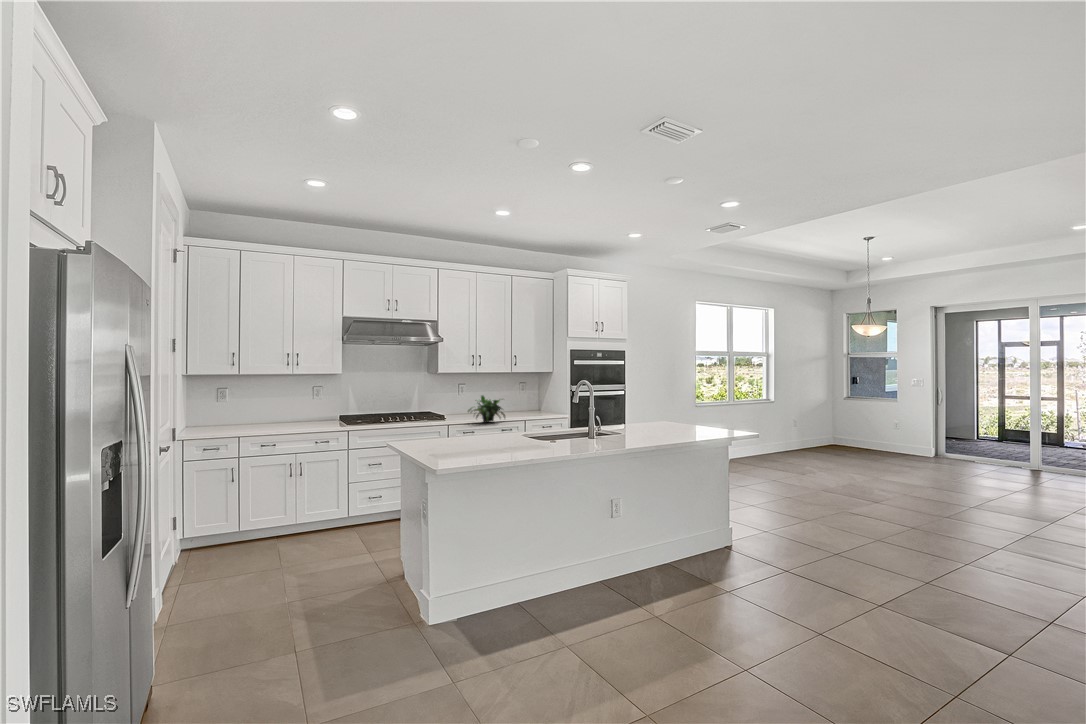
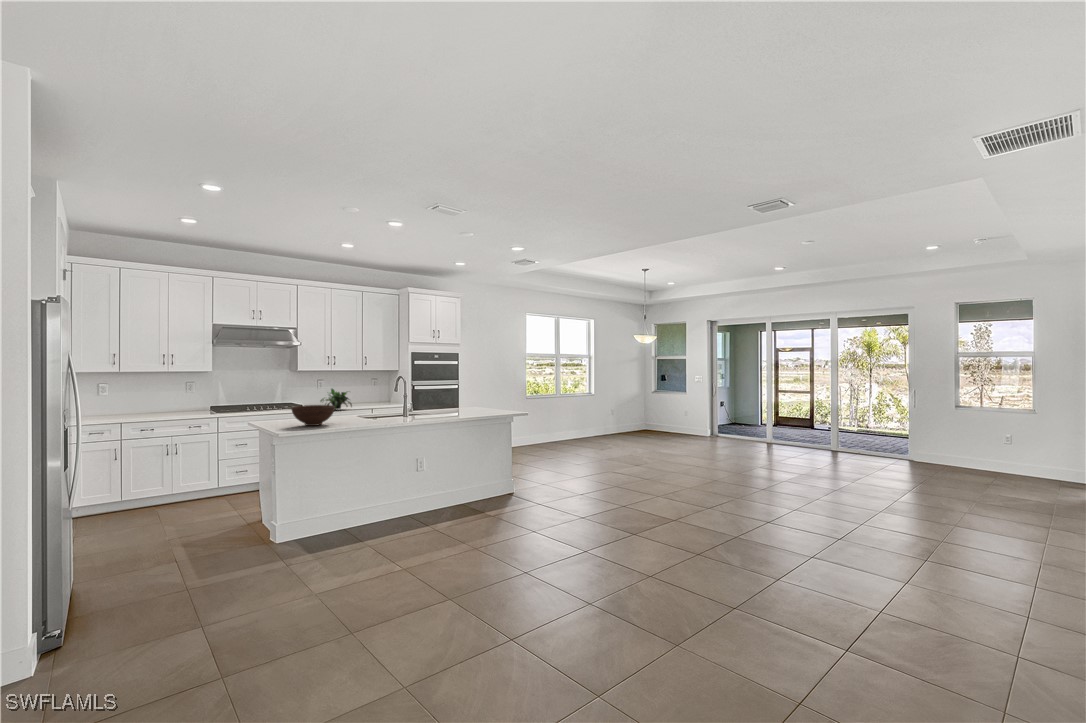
fruit bowl: none [444,421,504,453] -> present [291,405,335,426]

